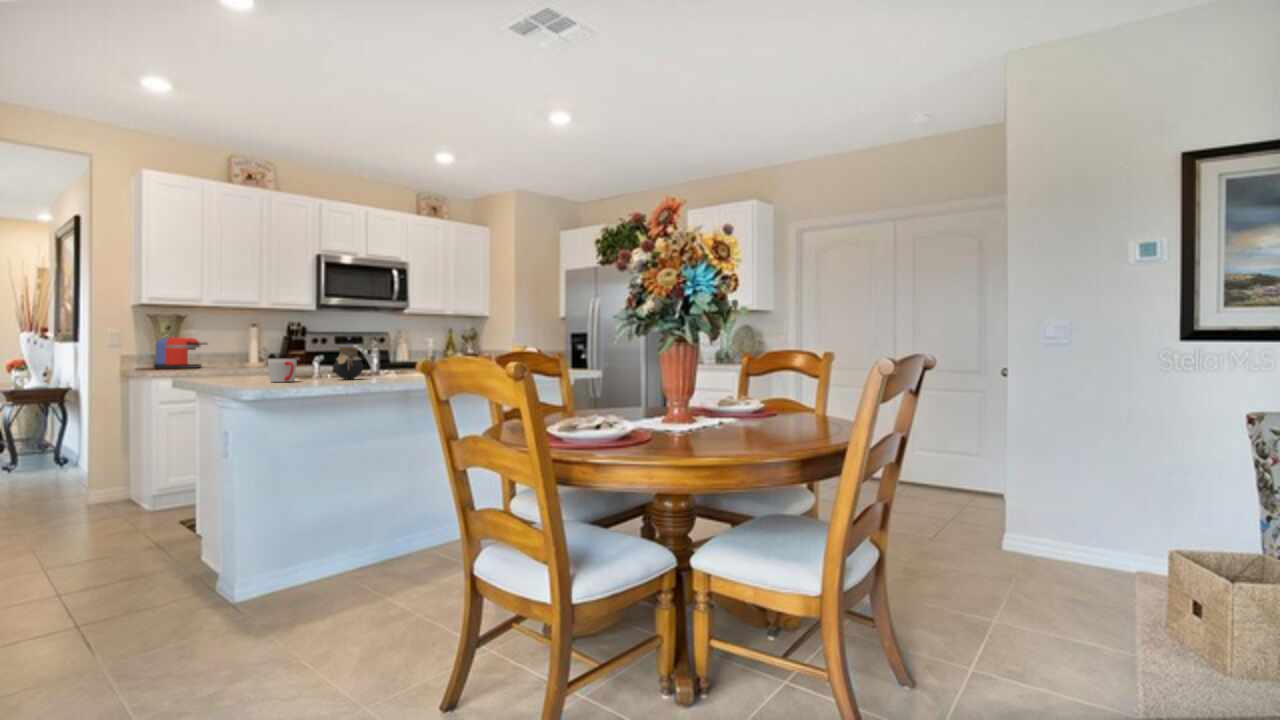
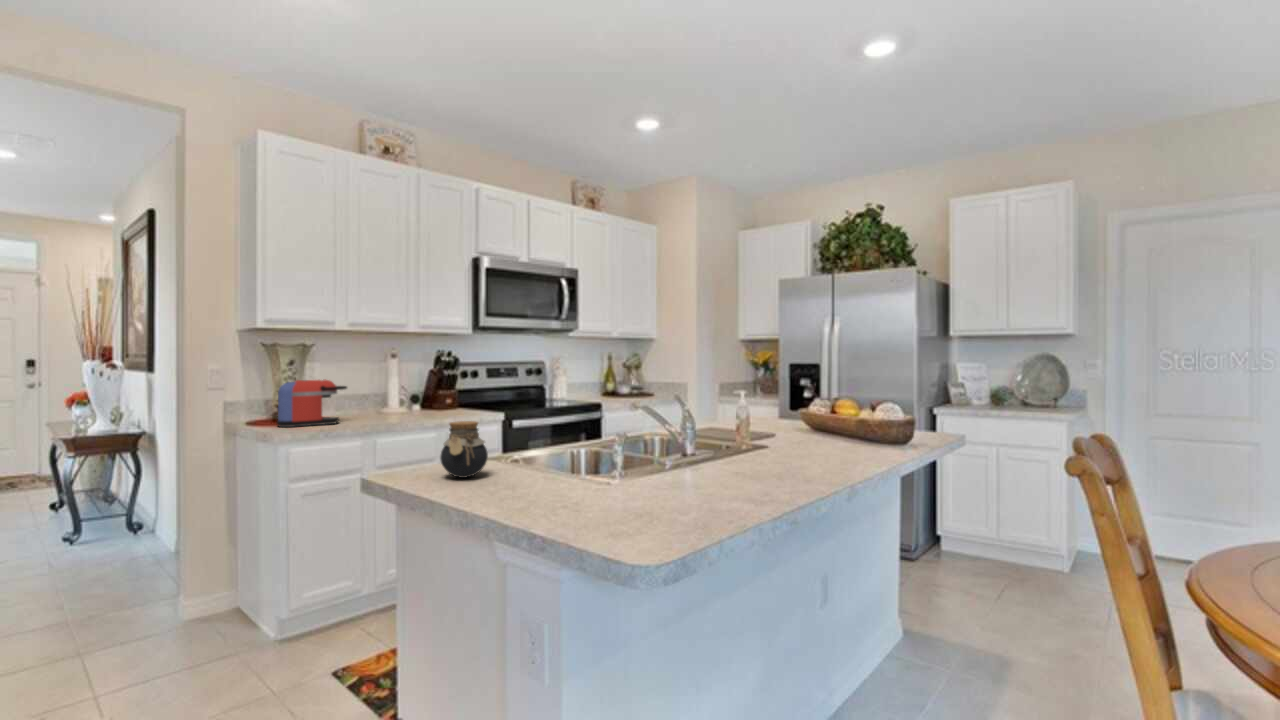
jar: present [334,347,363,379] -> present [440,421,488,478]
mug: present [268,359,297,382] -> none [608,470,676,530]

